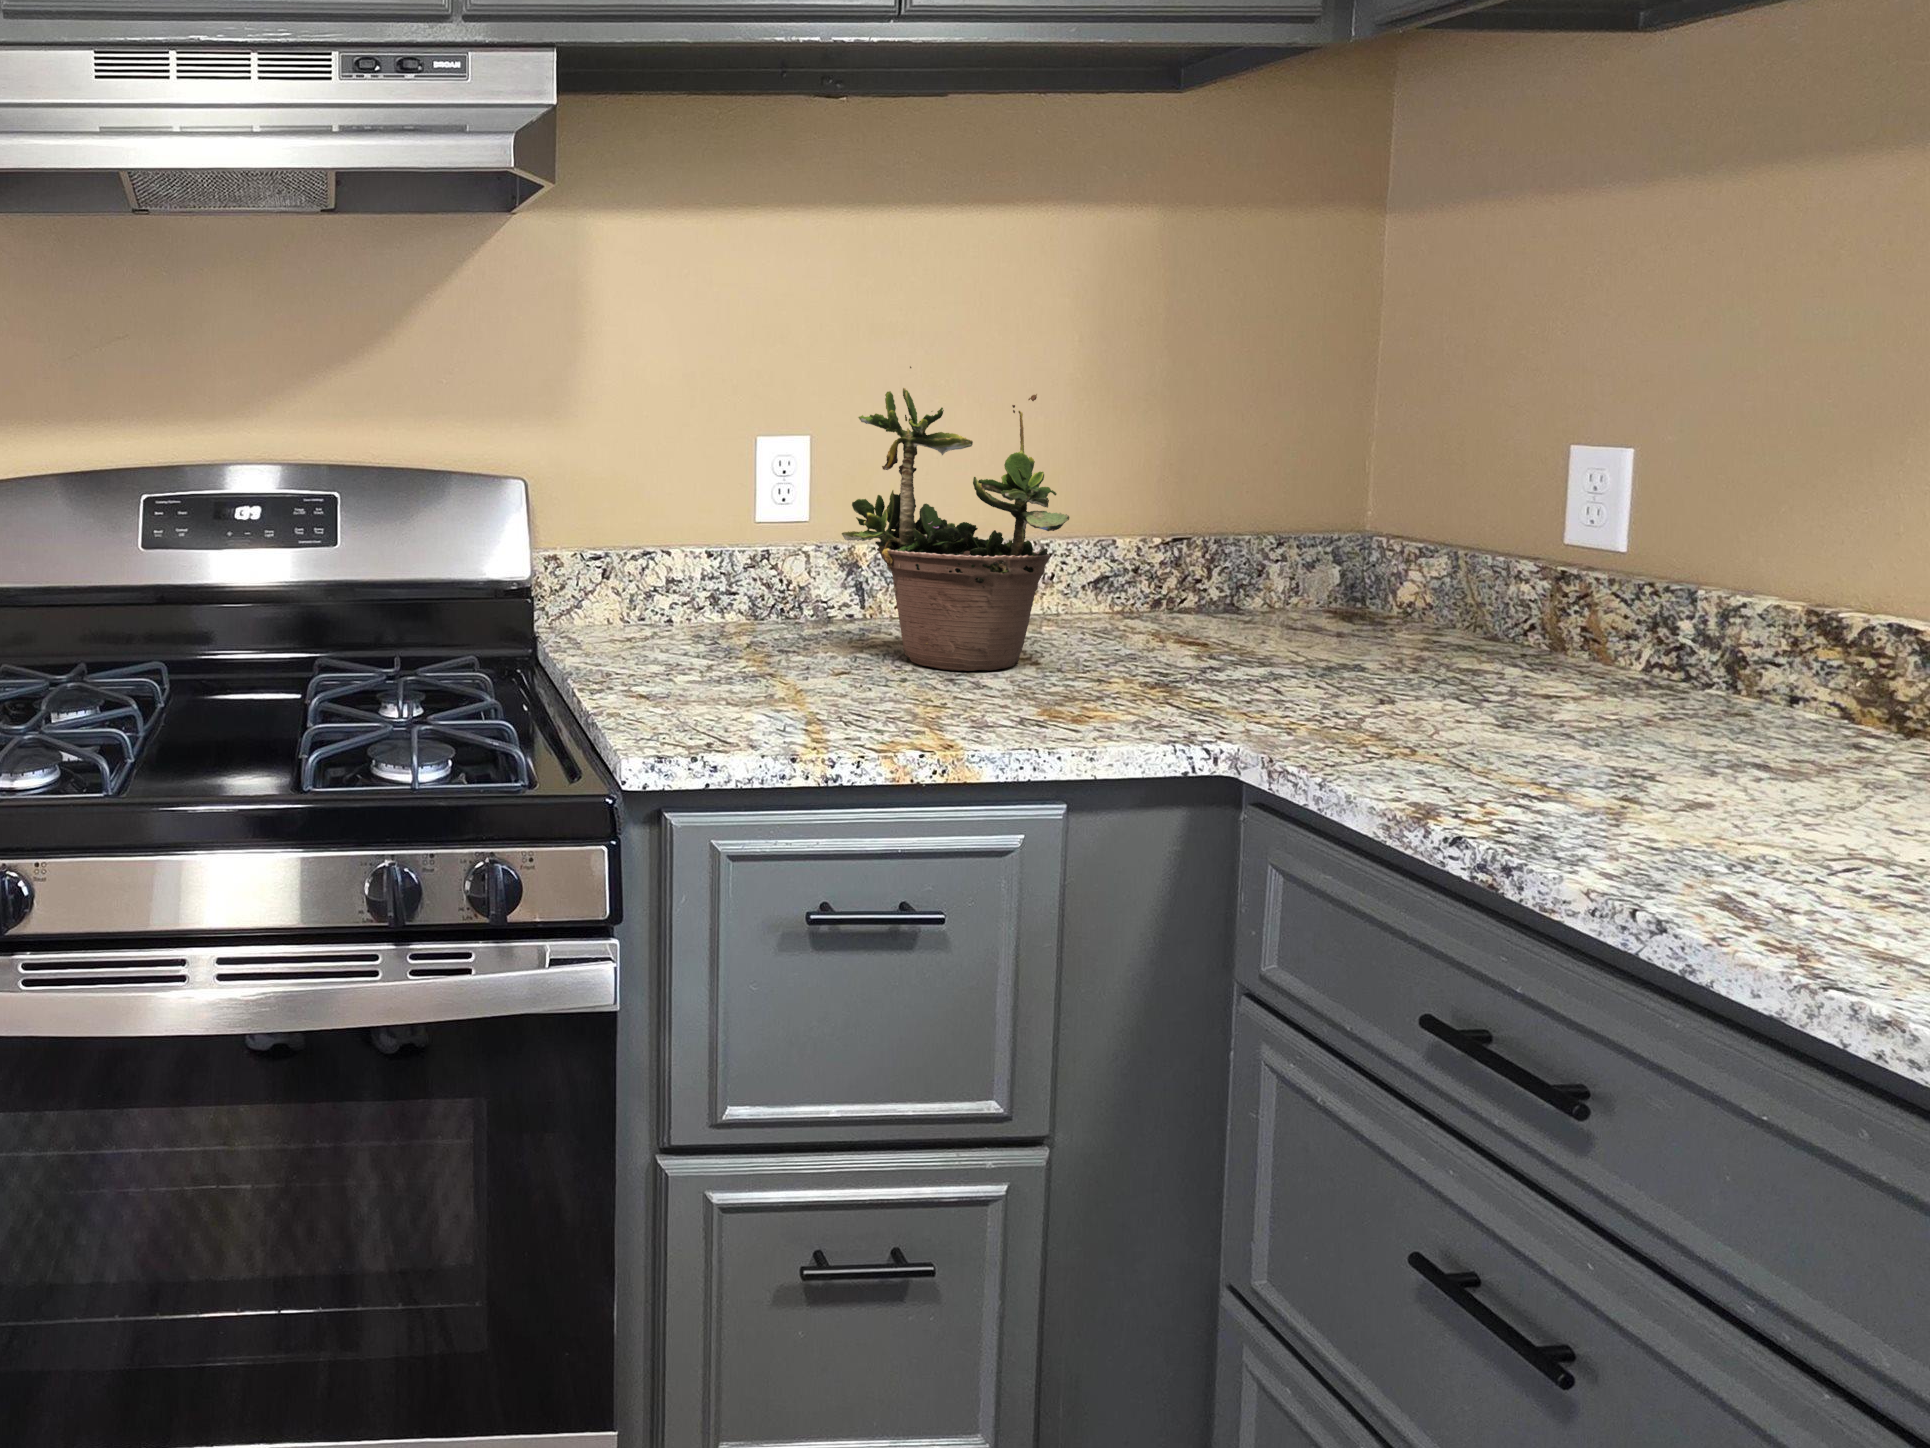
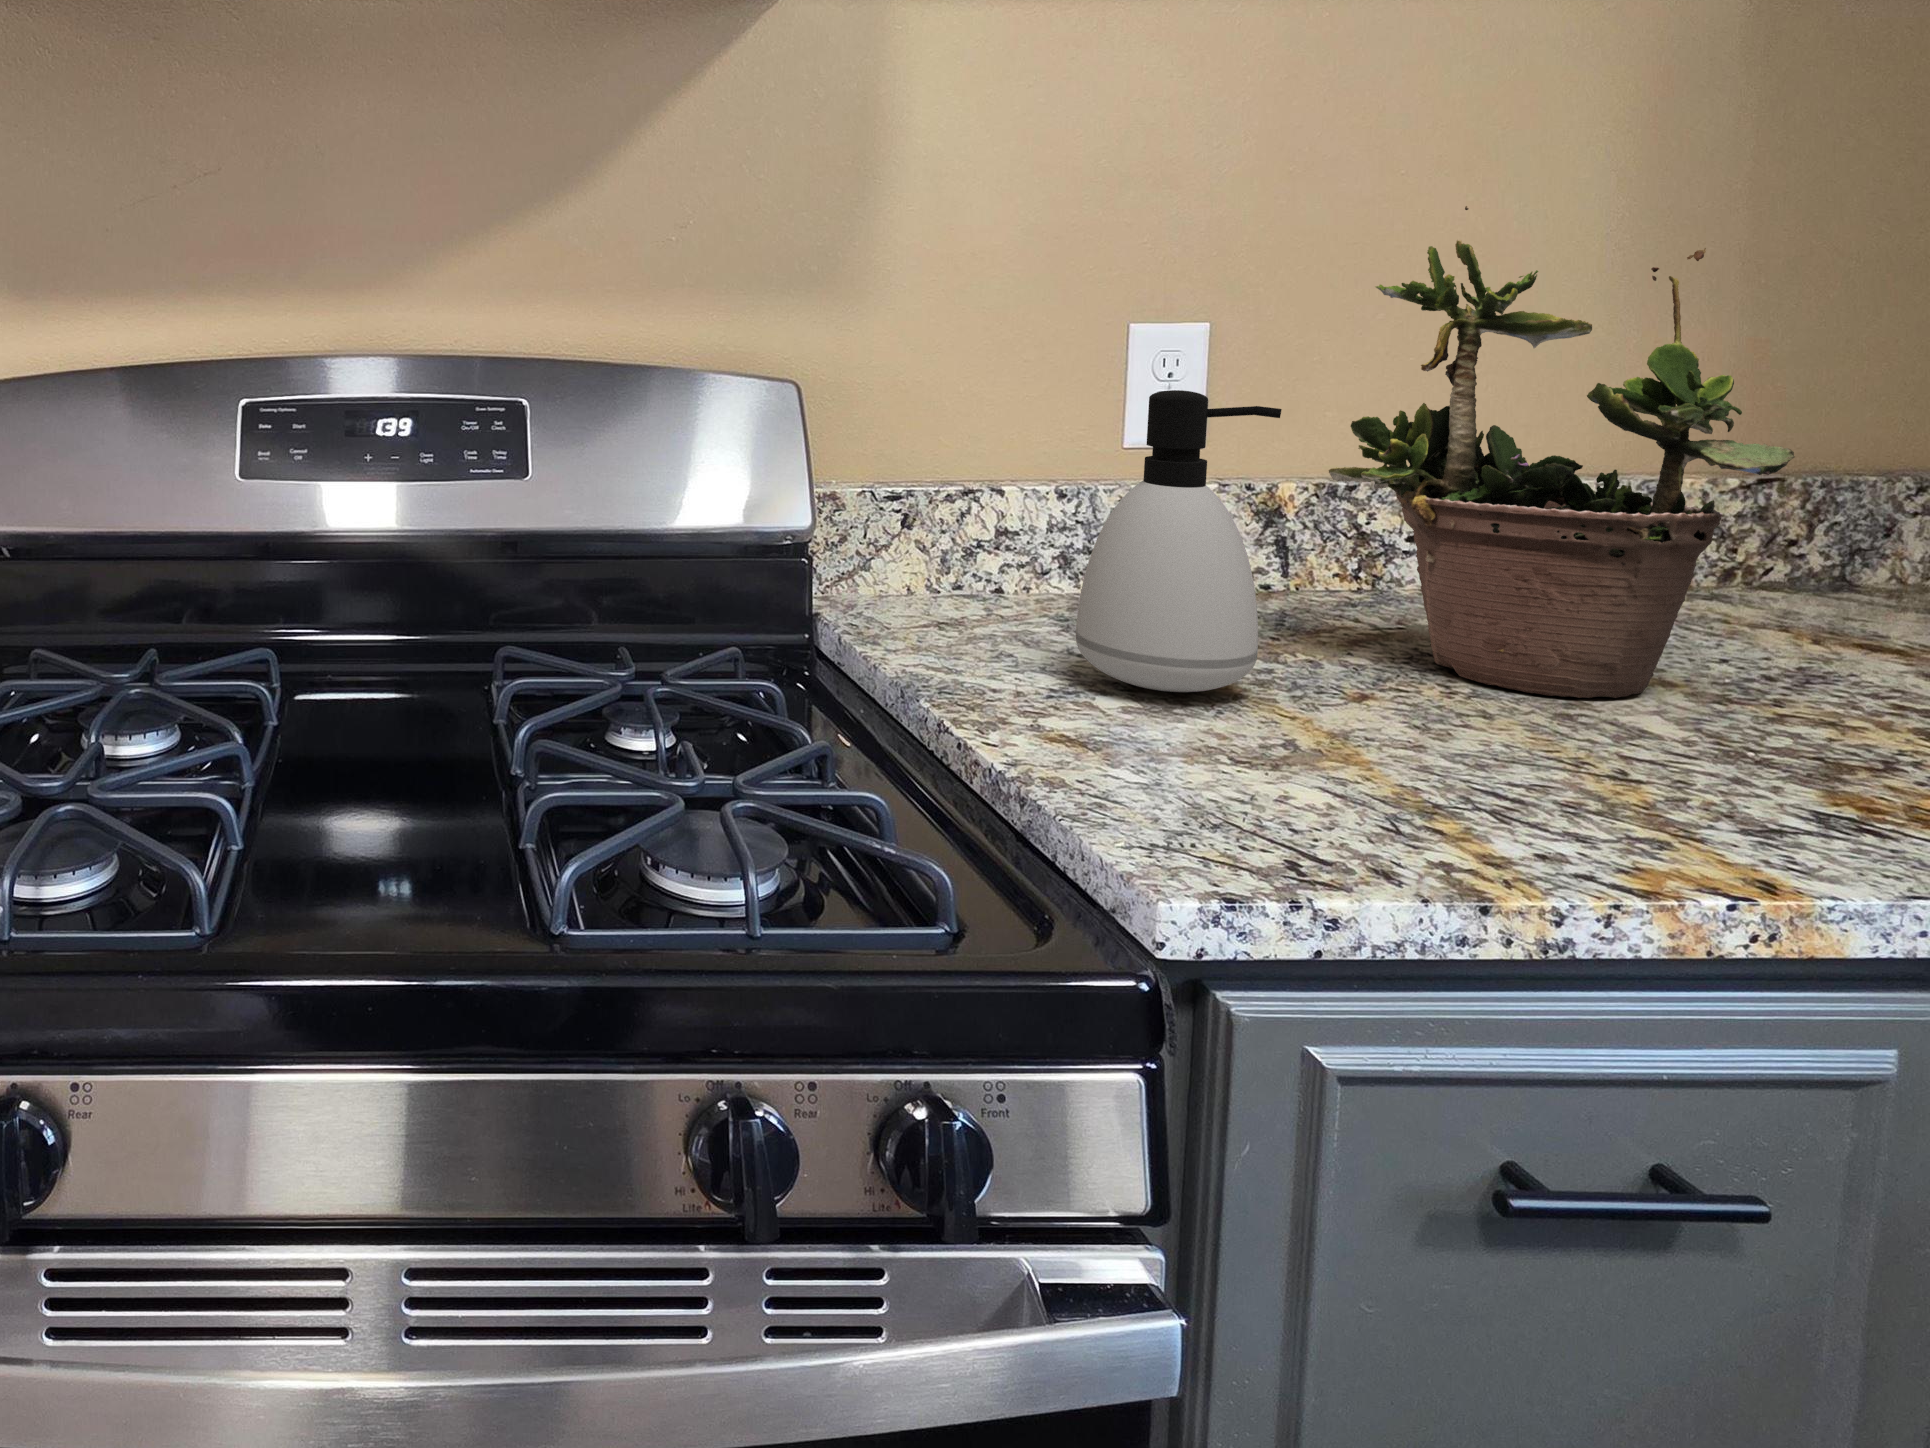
soap dispenser: none [673,484,781,672] -> present [1076,390,1282,692]

